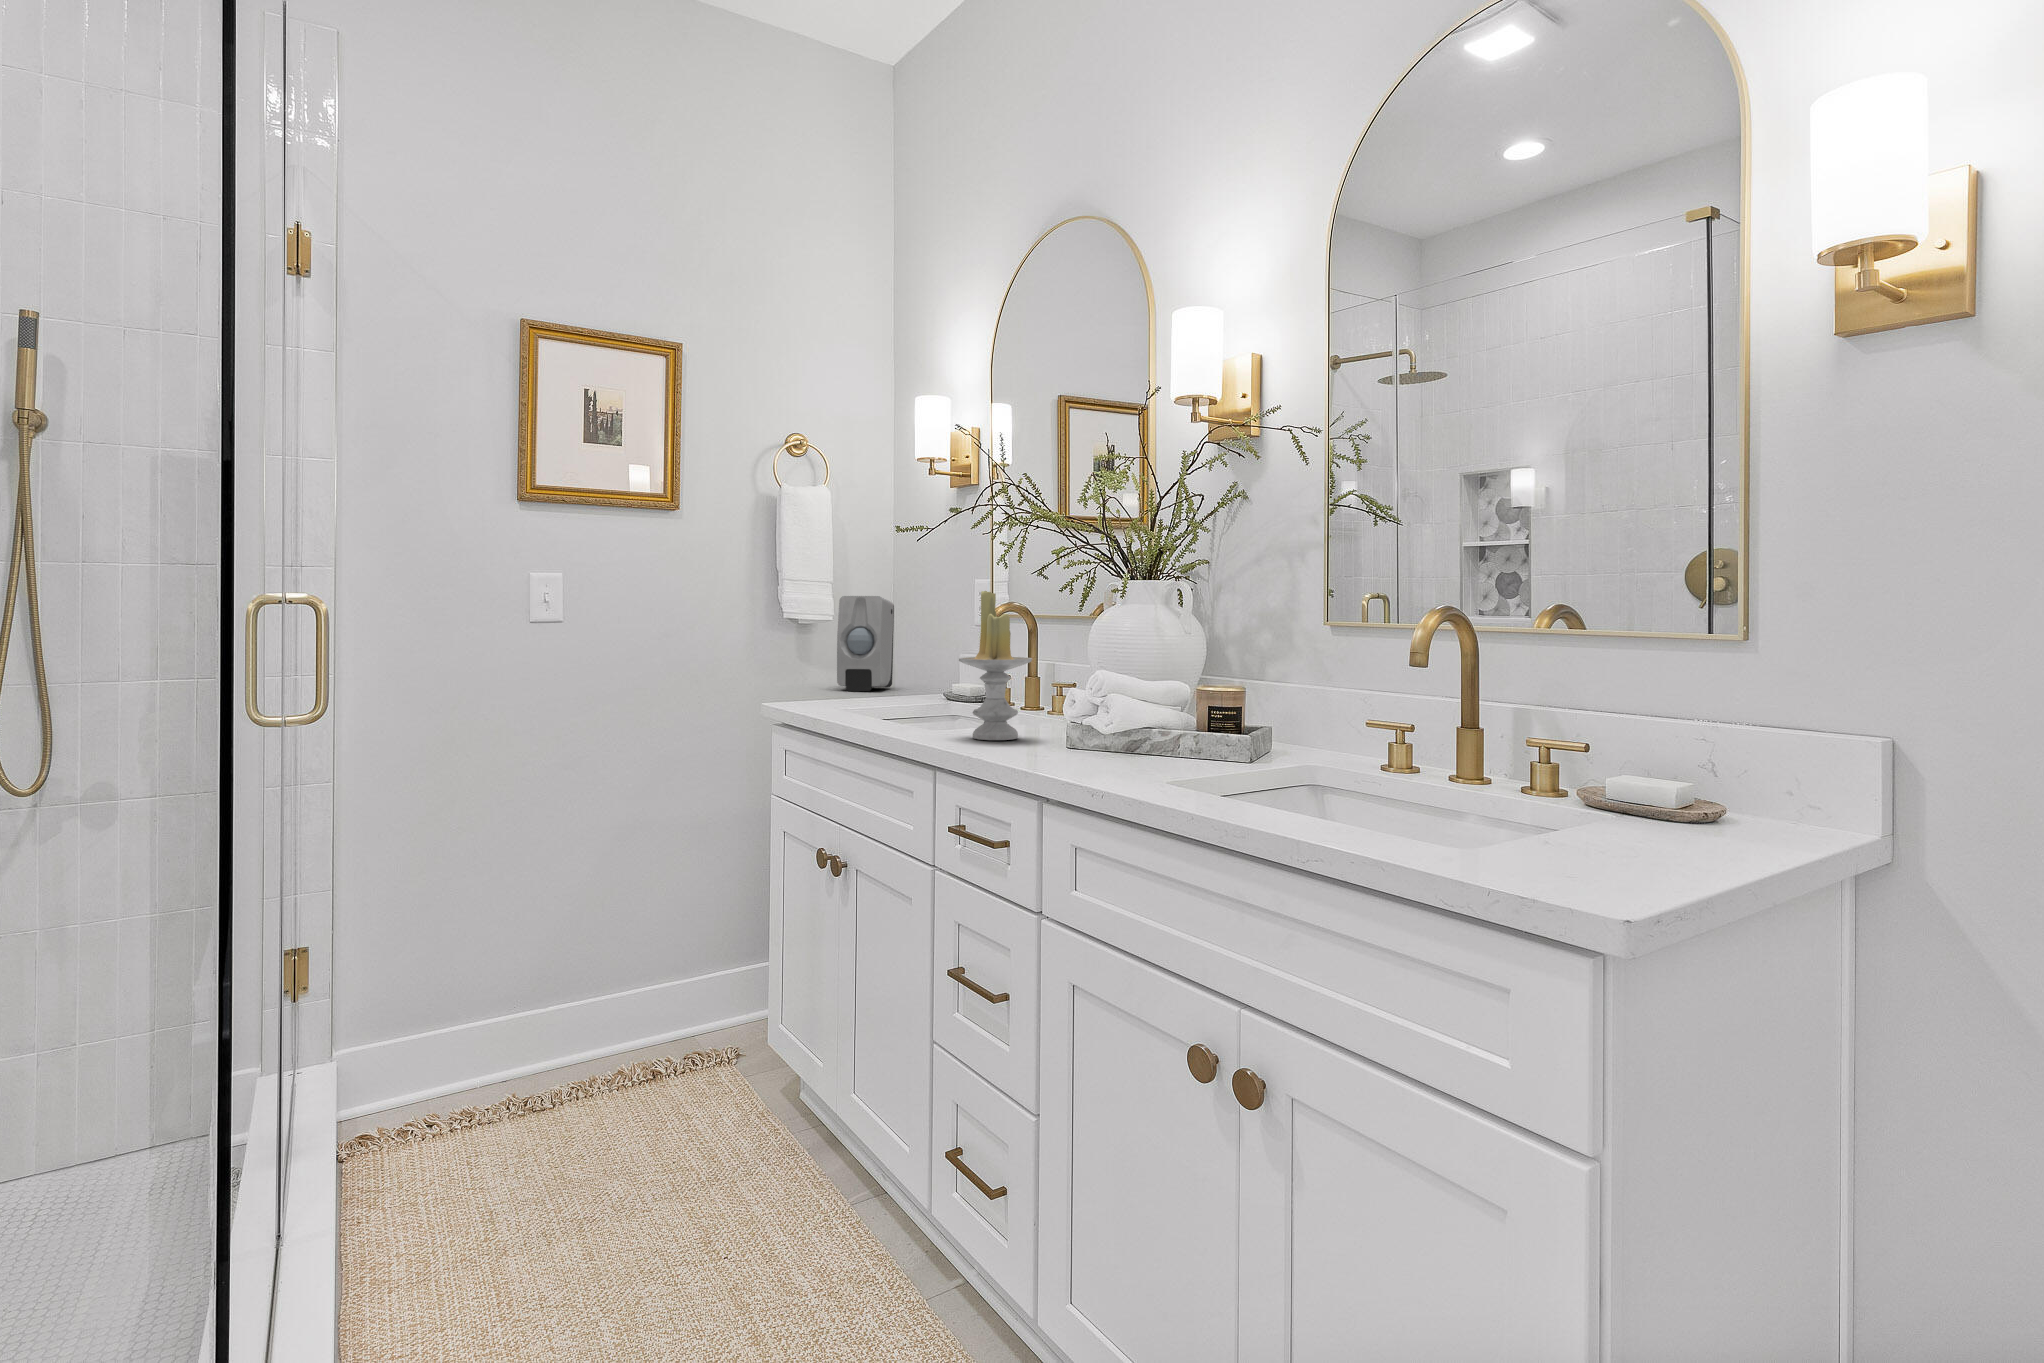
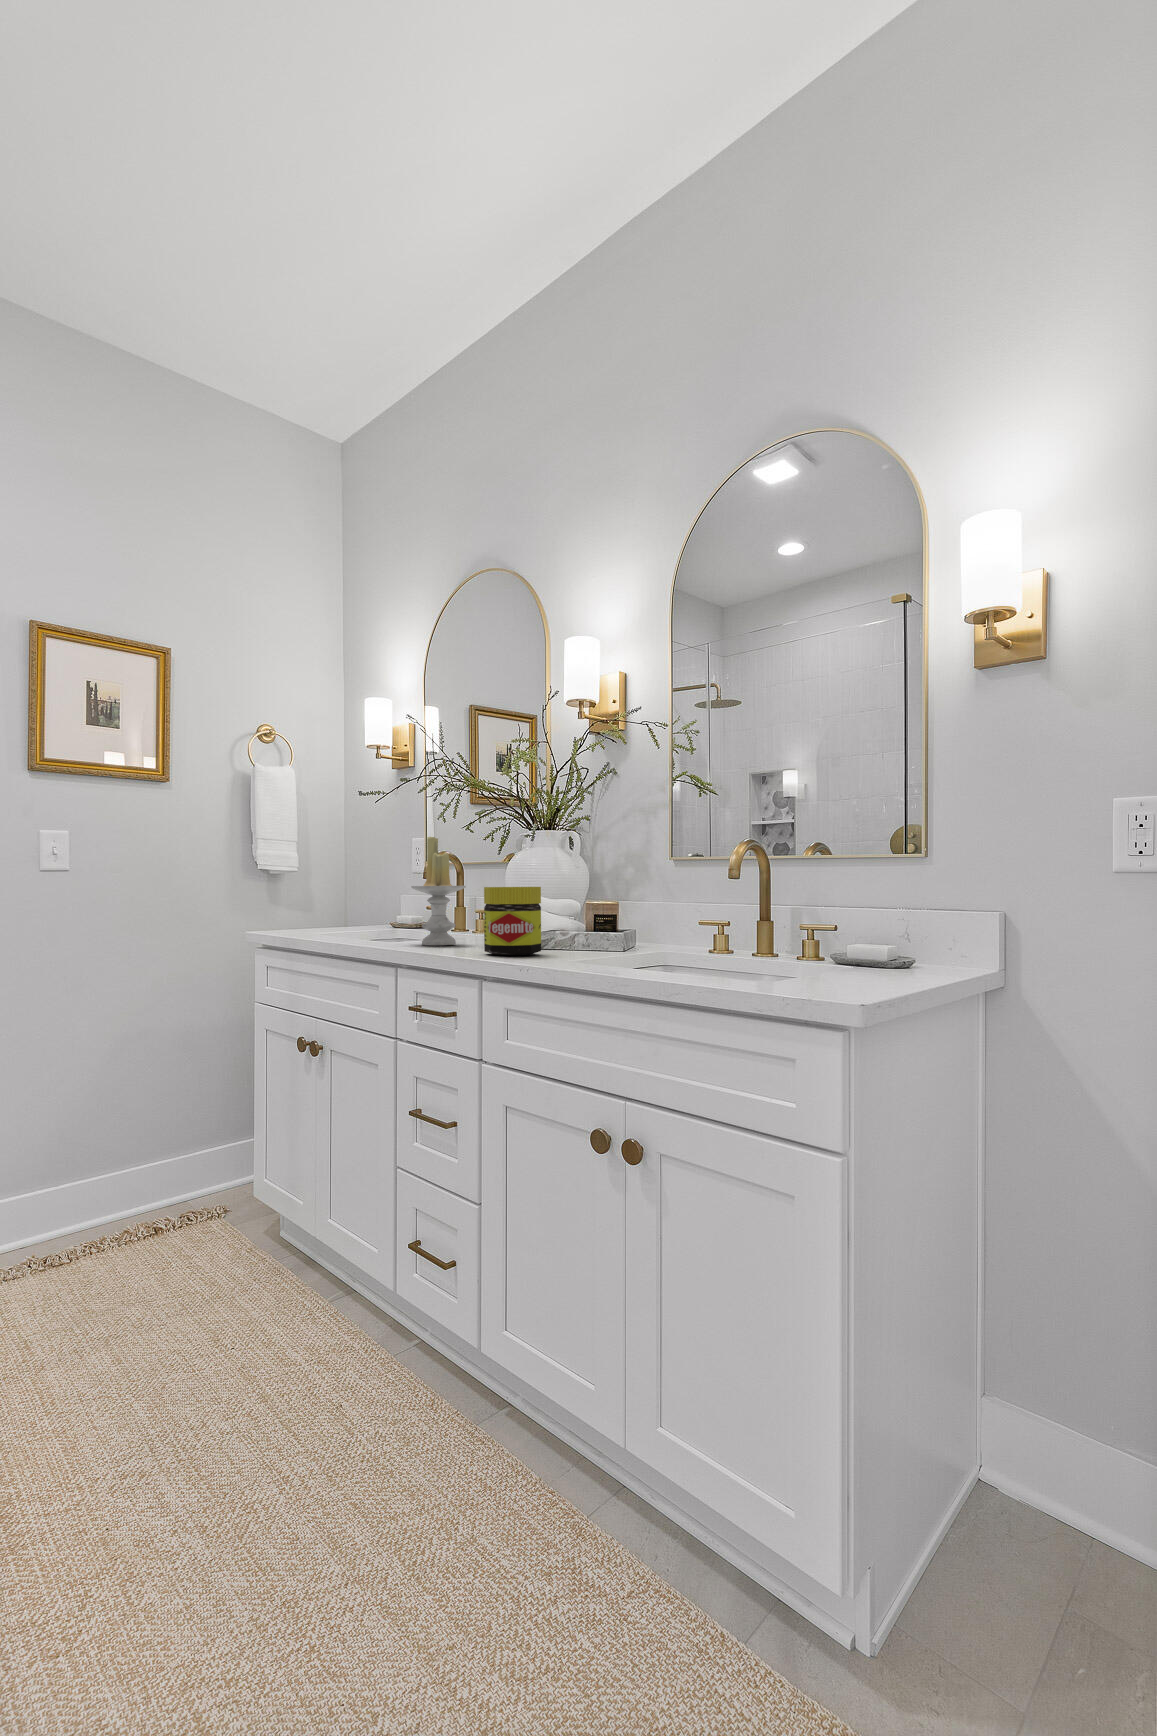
soap dispenser: present [837,596,894,691] -> none [301,850,345,924]
jar: none [1050,667,1130,766] -> present [484,887,541,955]

